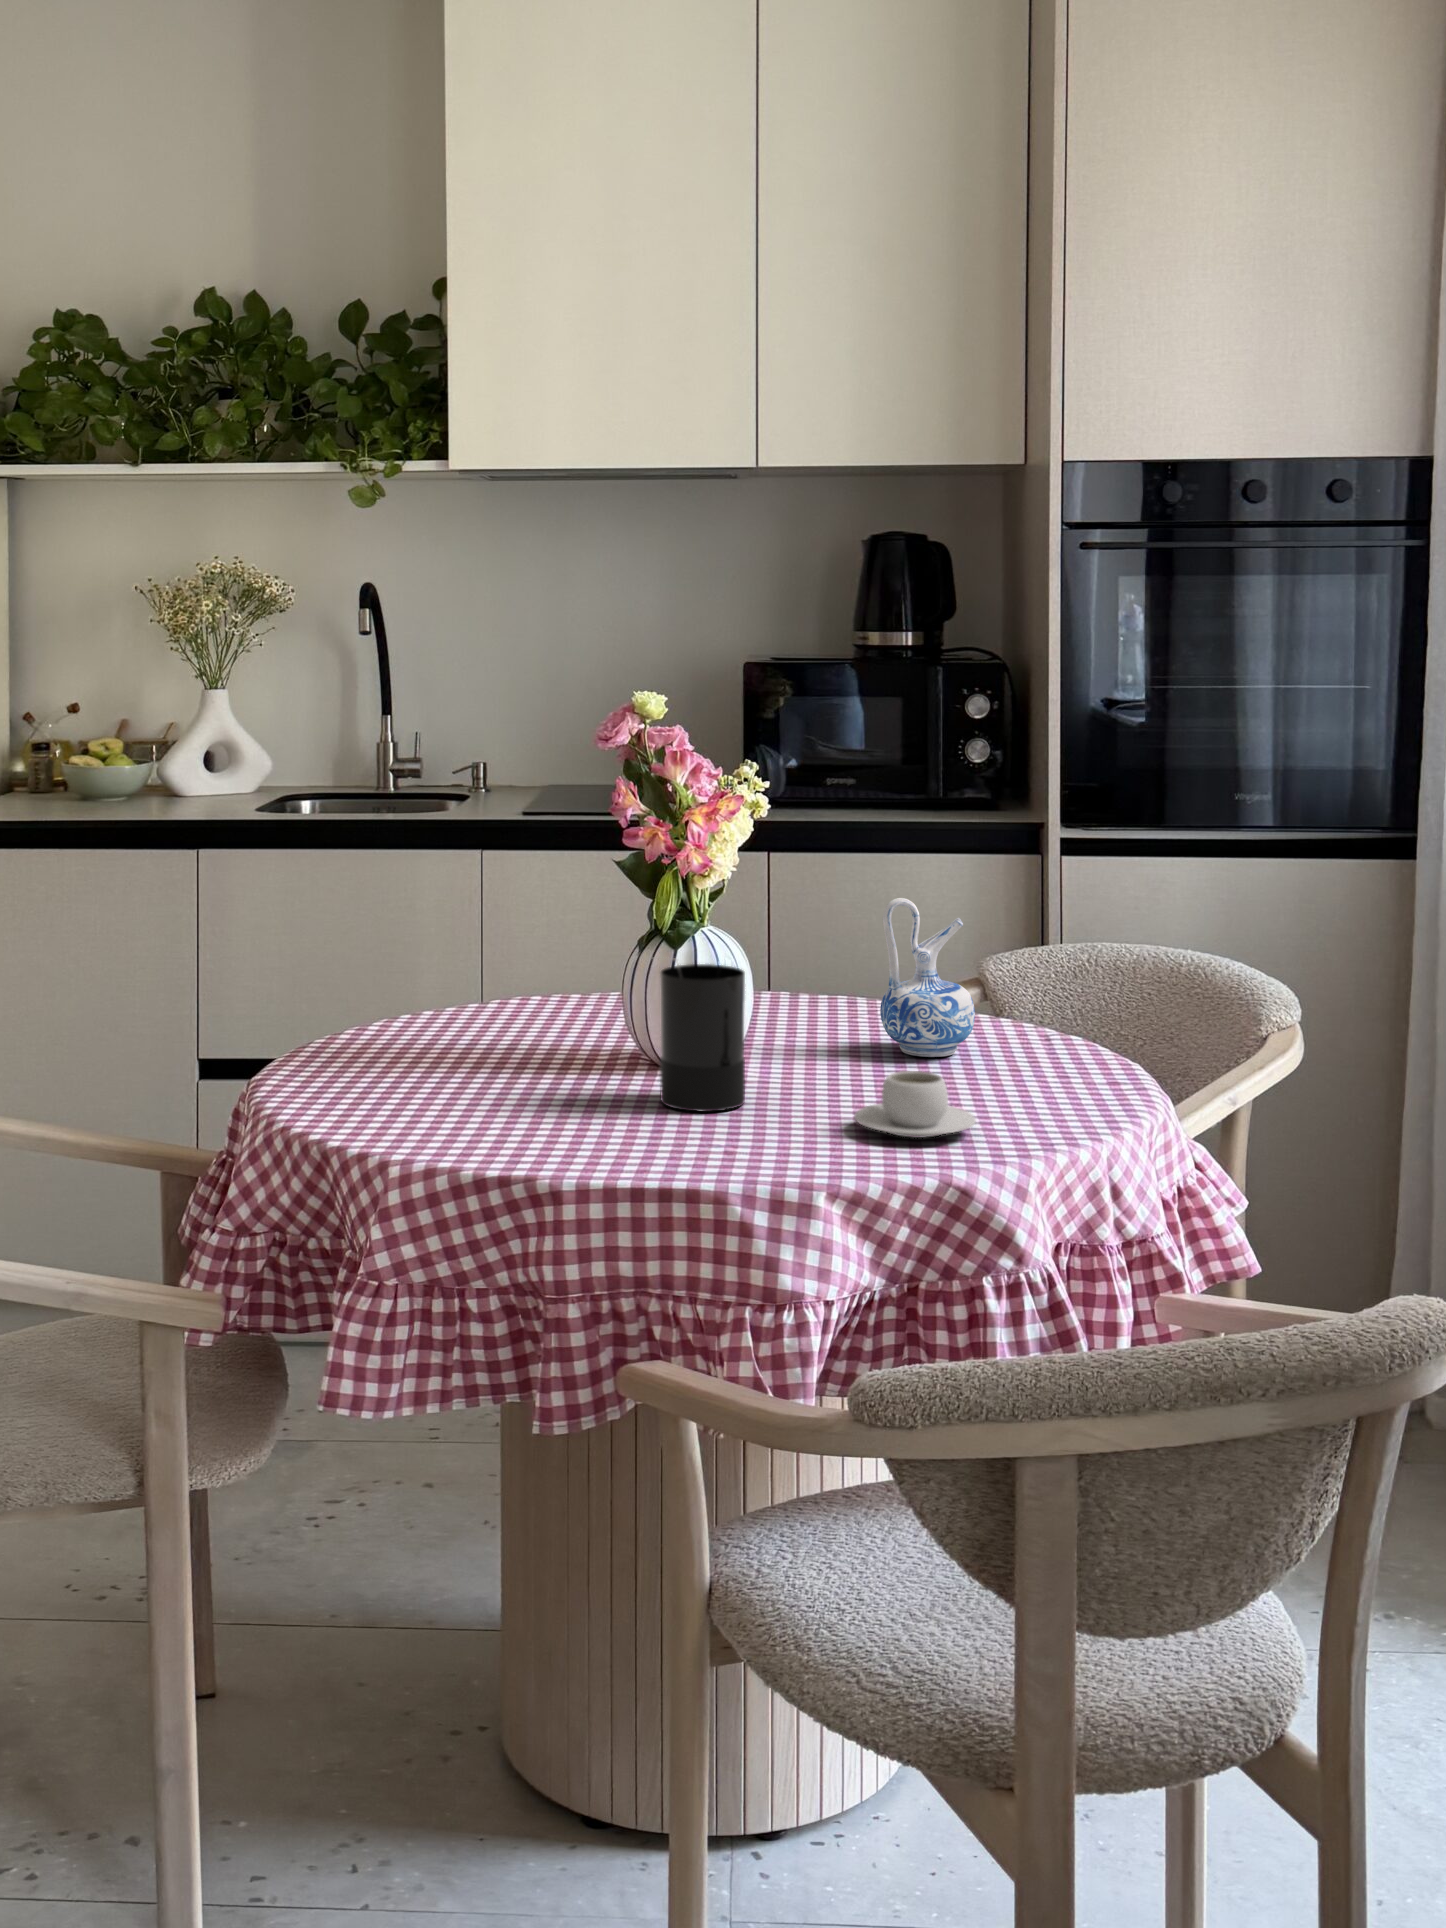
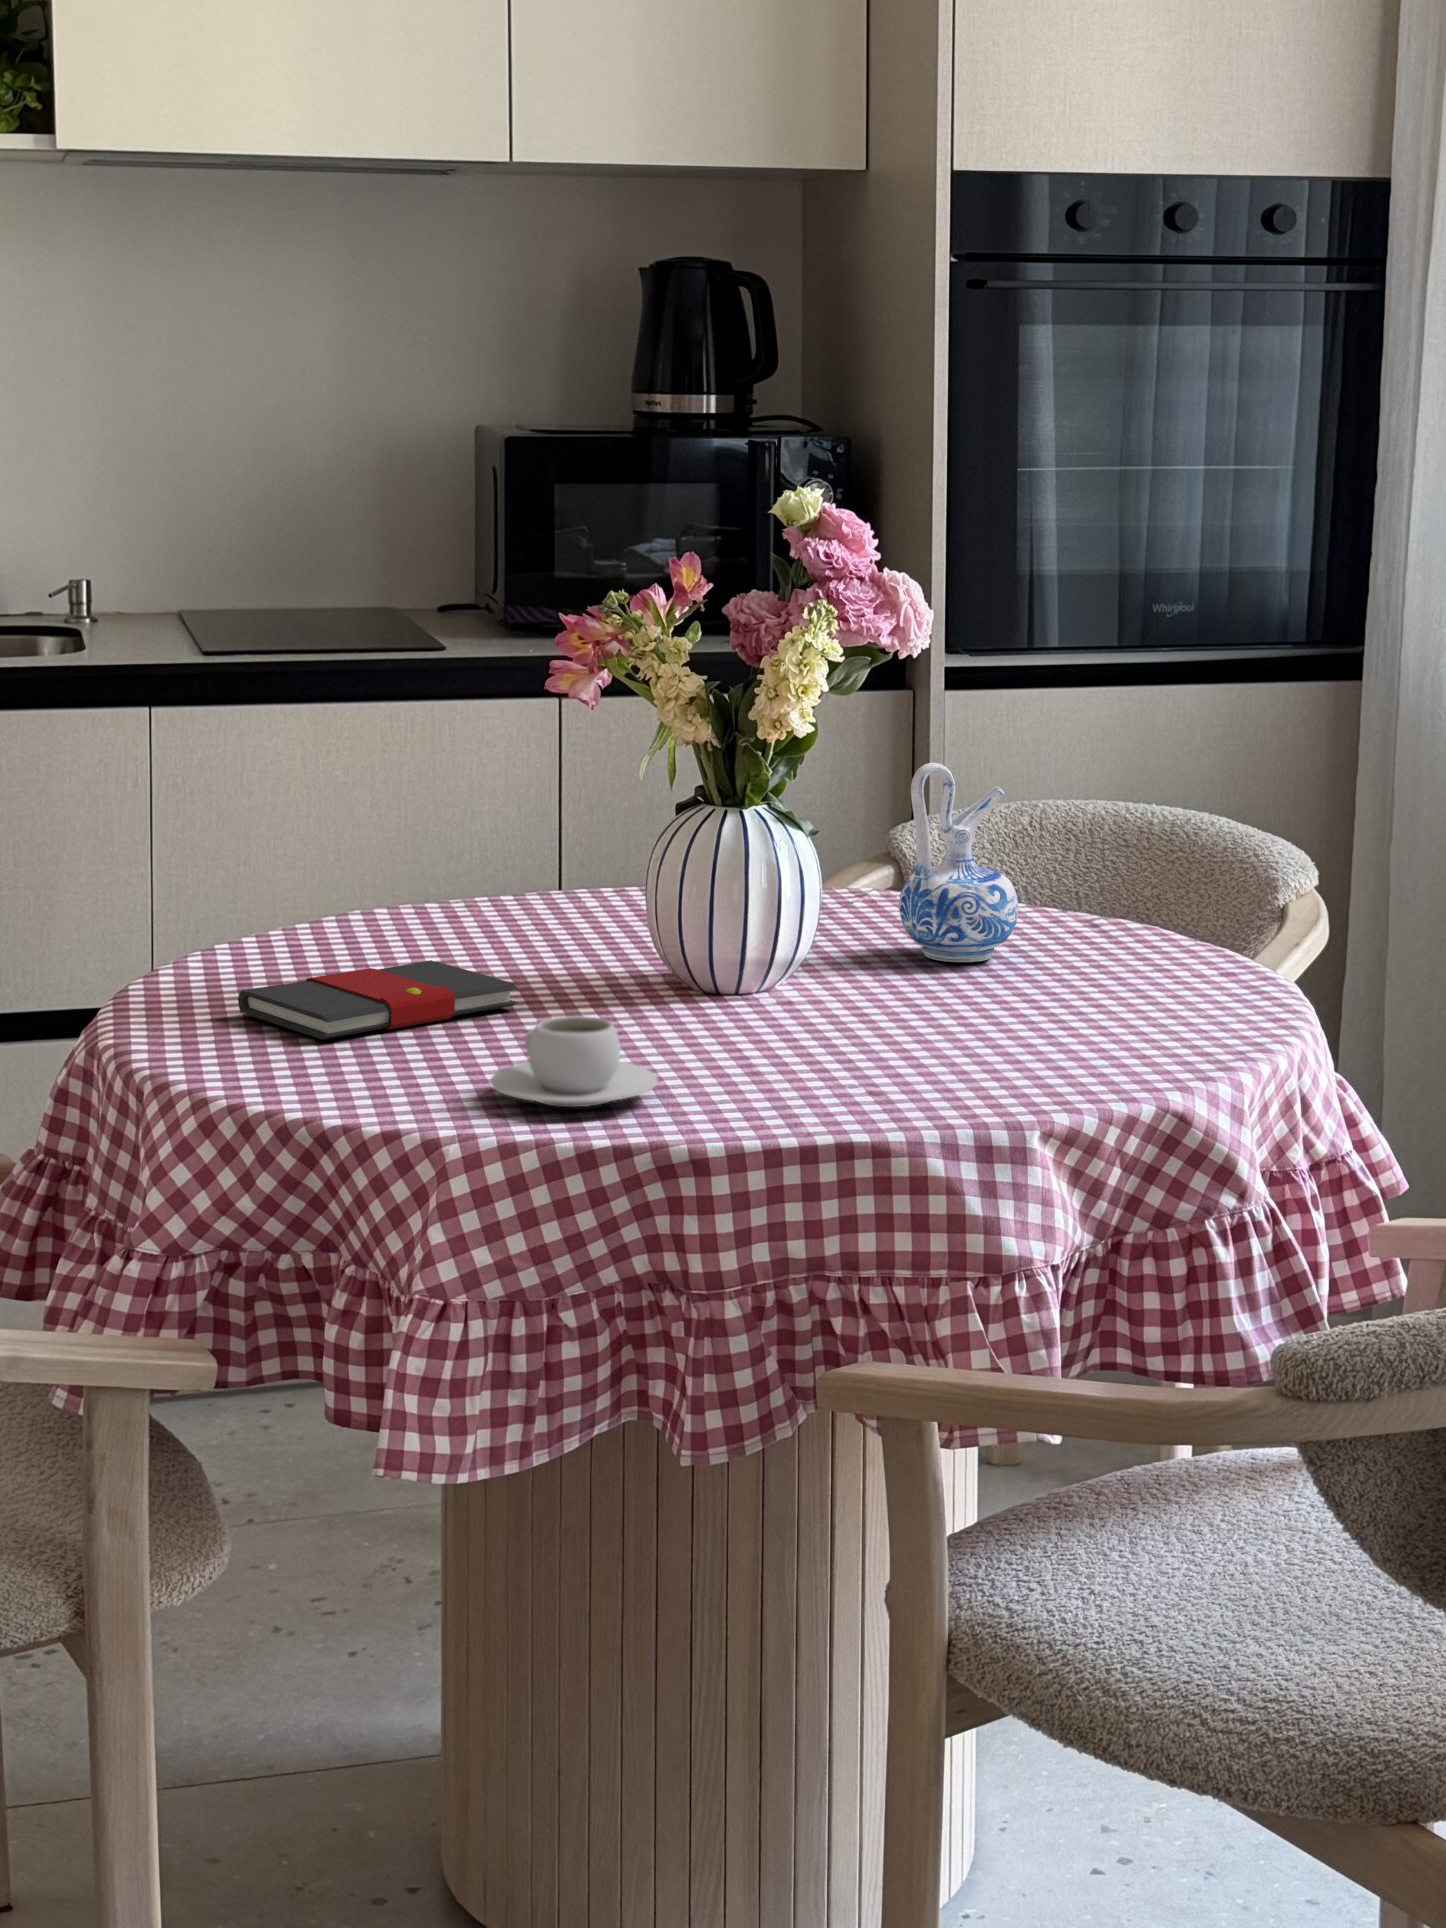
candle: present [660,964,745,1112] -> none [692,846,818,1045]
book: none [356,1033,550,1086] -> present [238,960,518,1040]
teacup: present [854,1071,976,1138] -> present [490,1016,658,1107]

